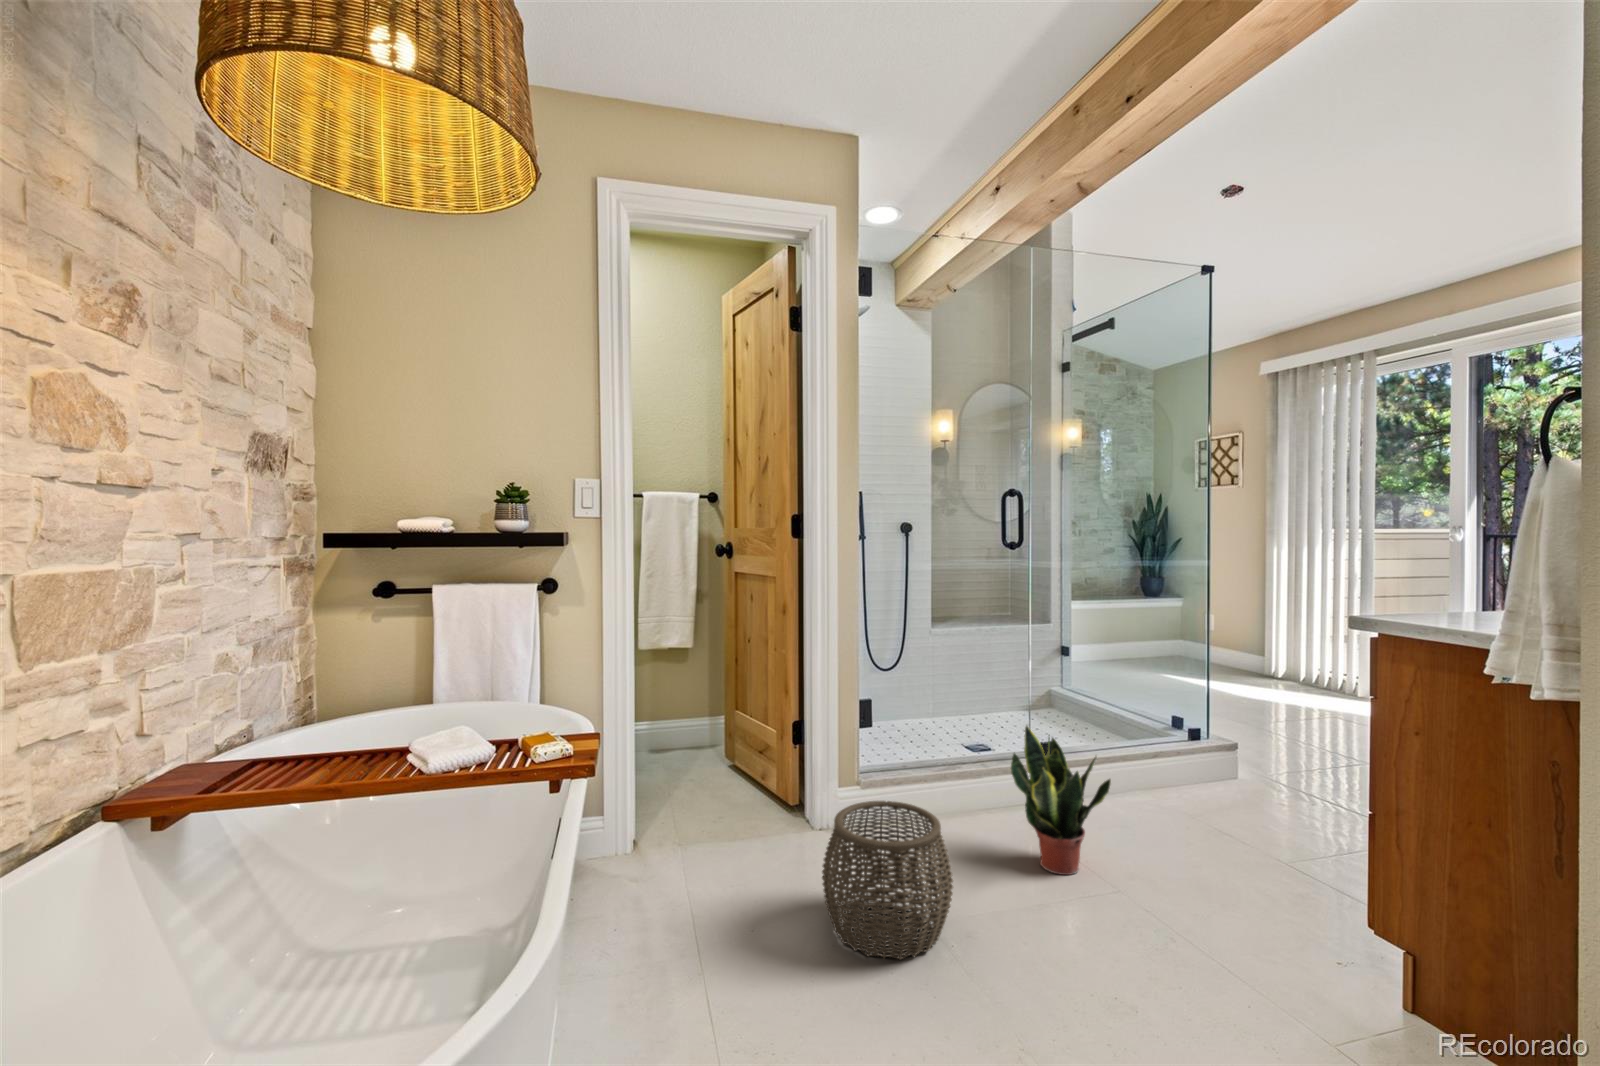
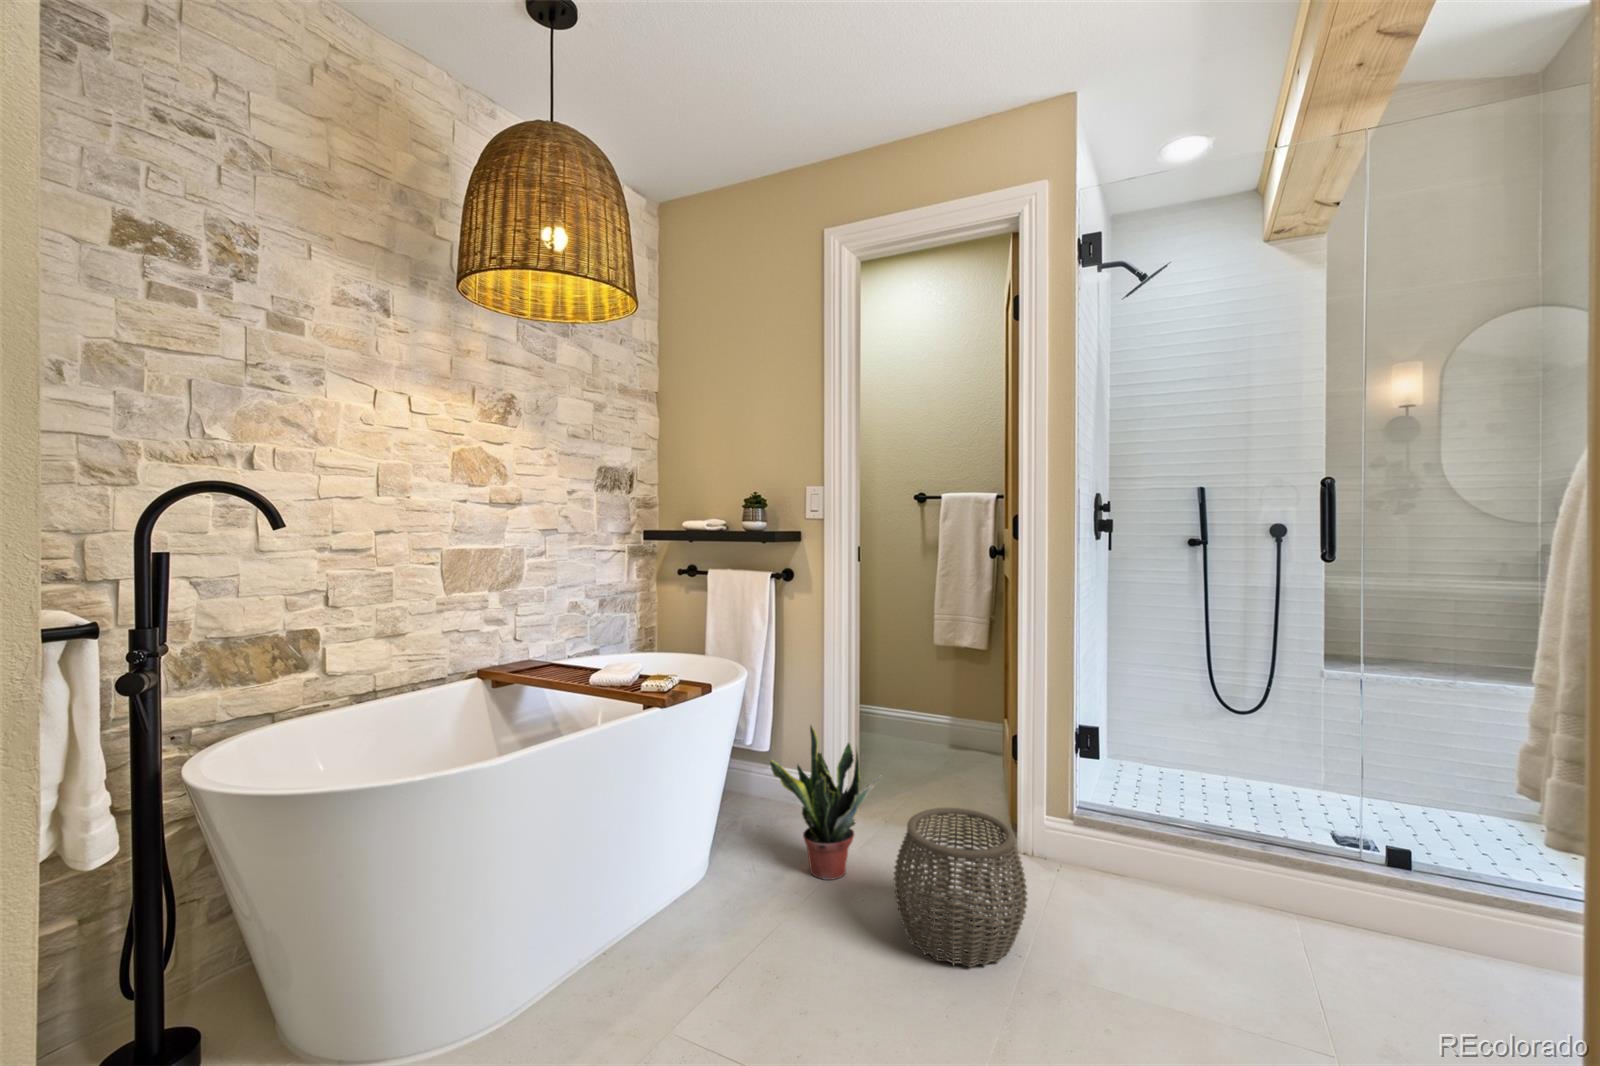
potted plant: present [1011,726,1111,875] -> present [770,726,879,880]

